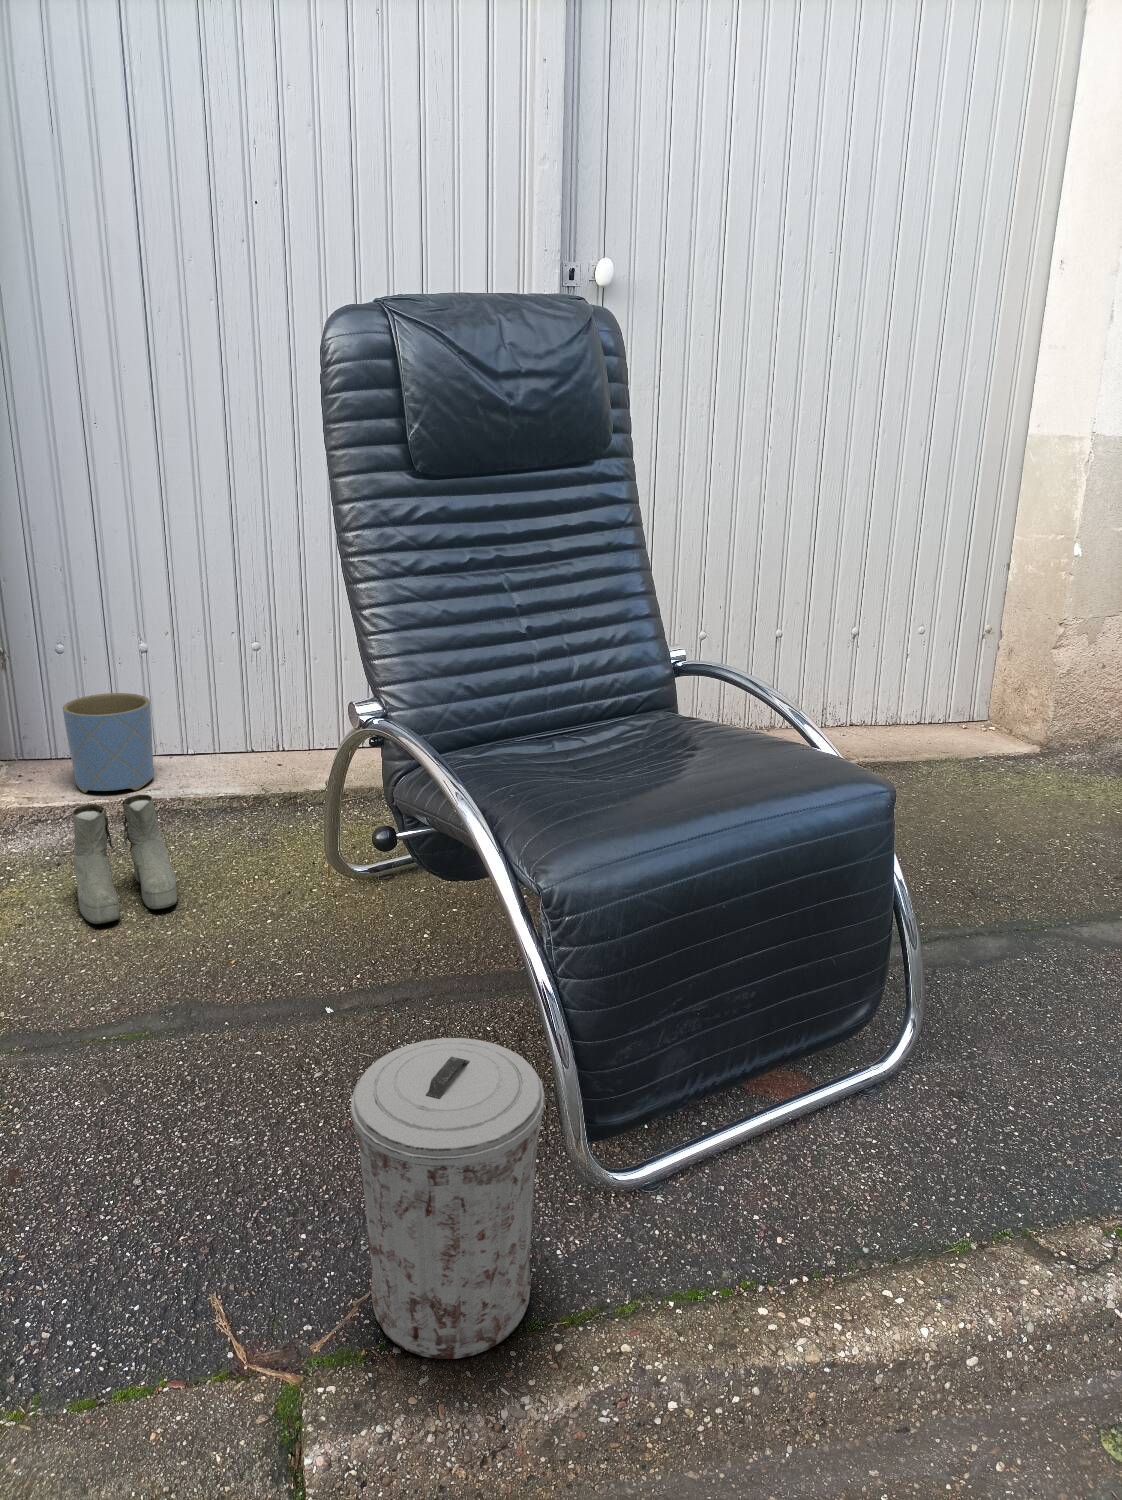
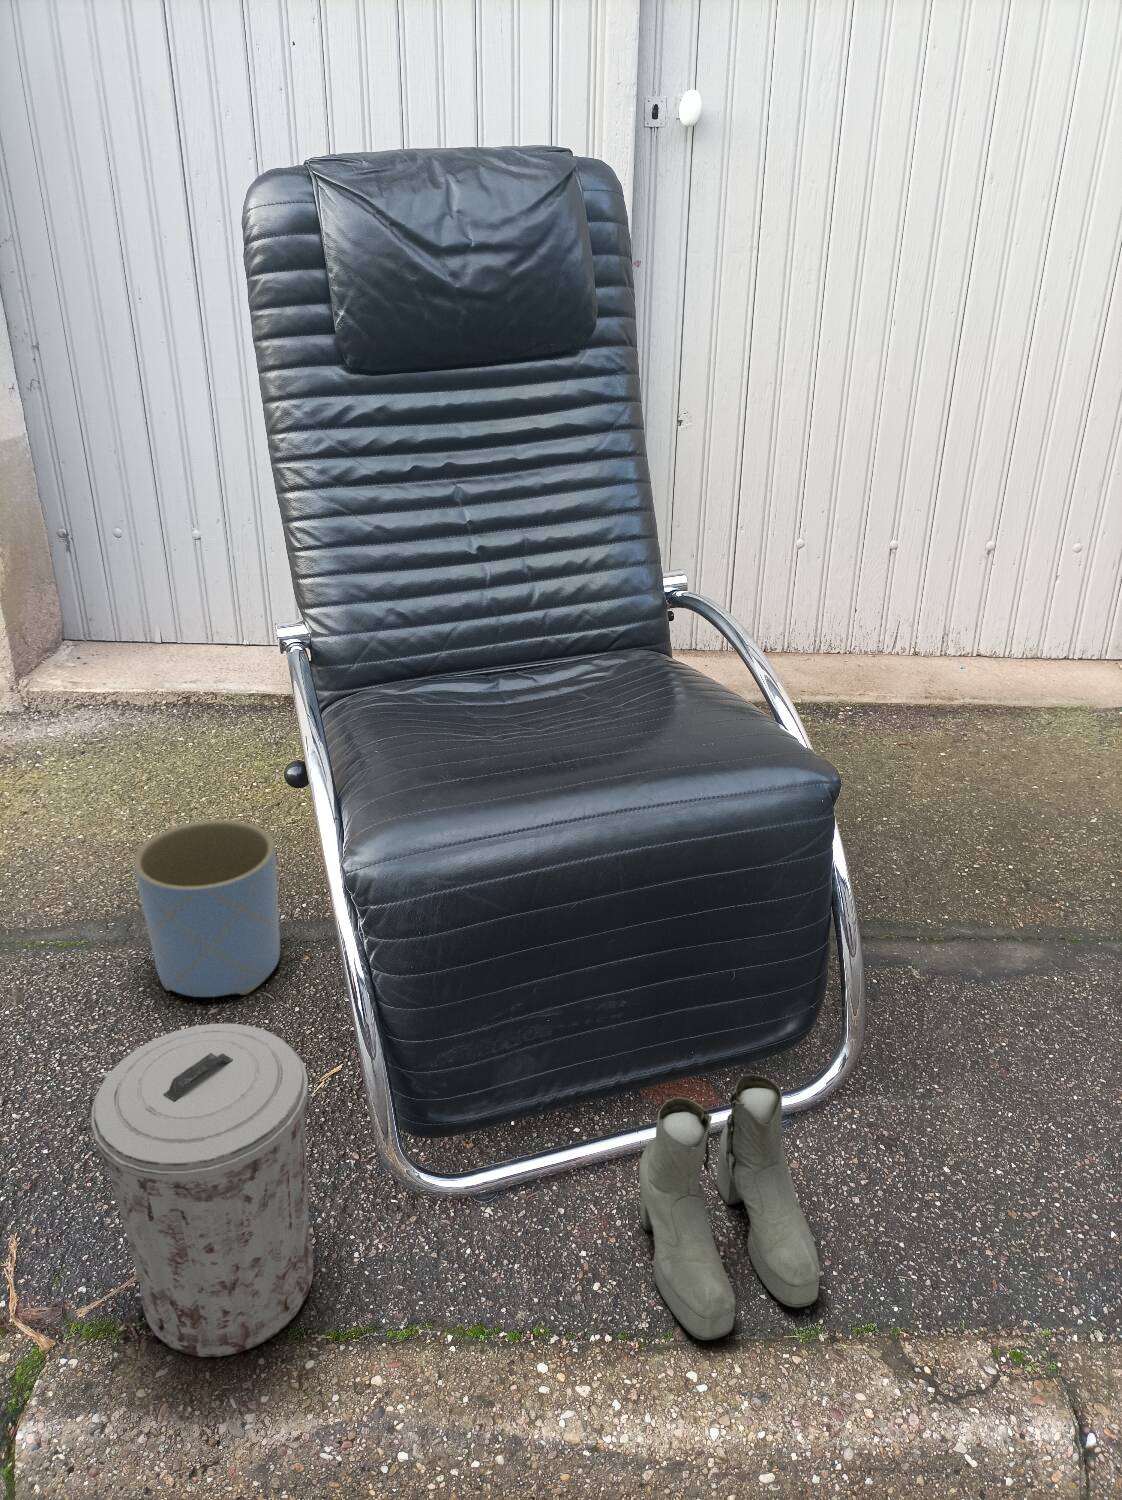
planter: present [63,693,154,793] -> present [134,820,280,997]
boots: present [72,795,178,924] -> present [639,1074,820,1340]

